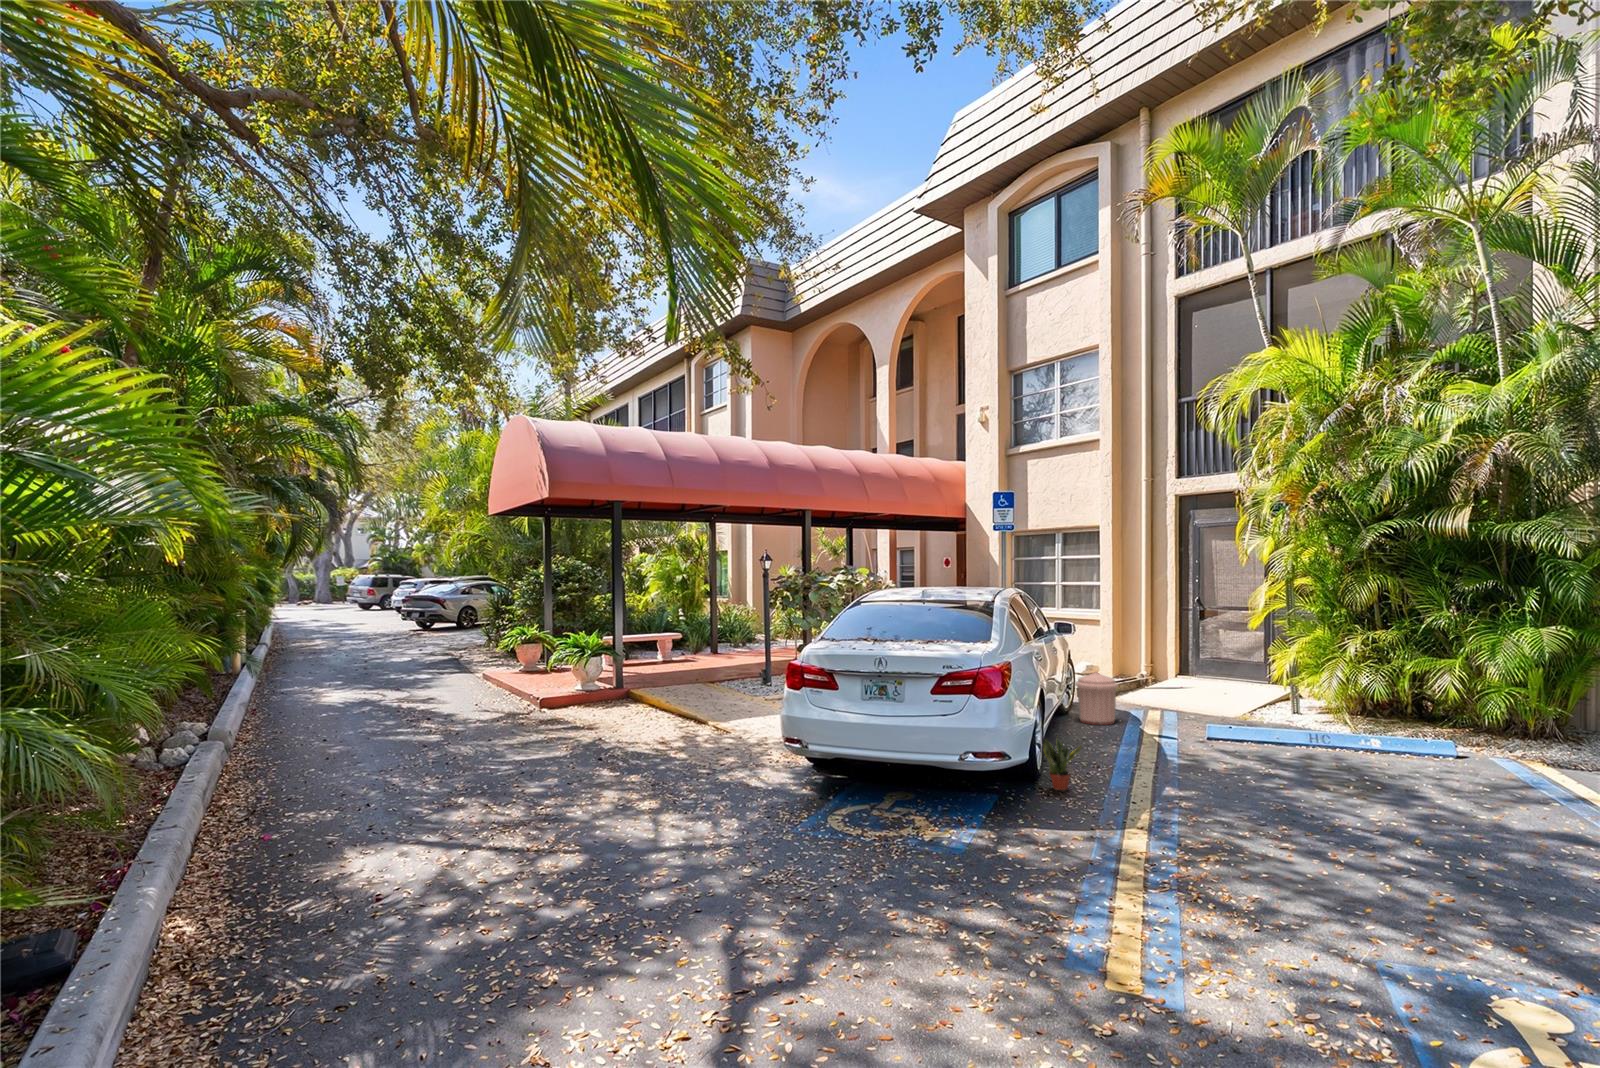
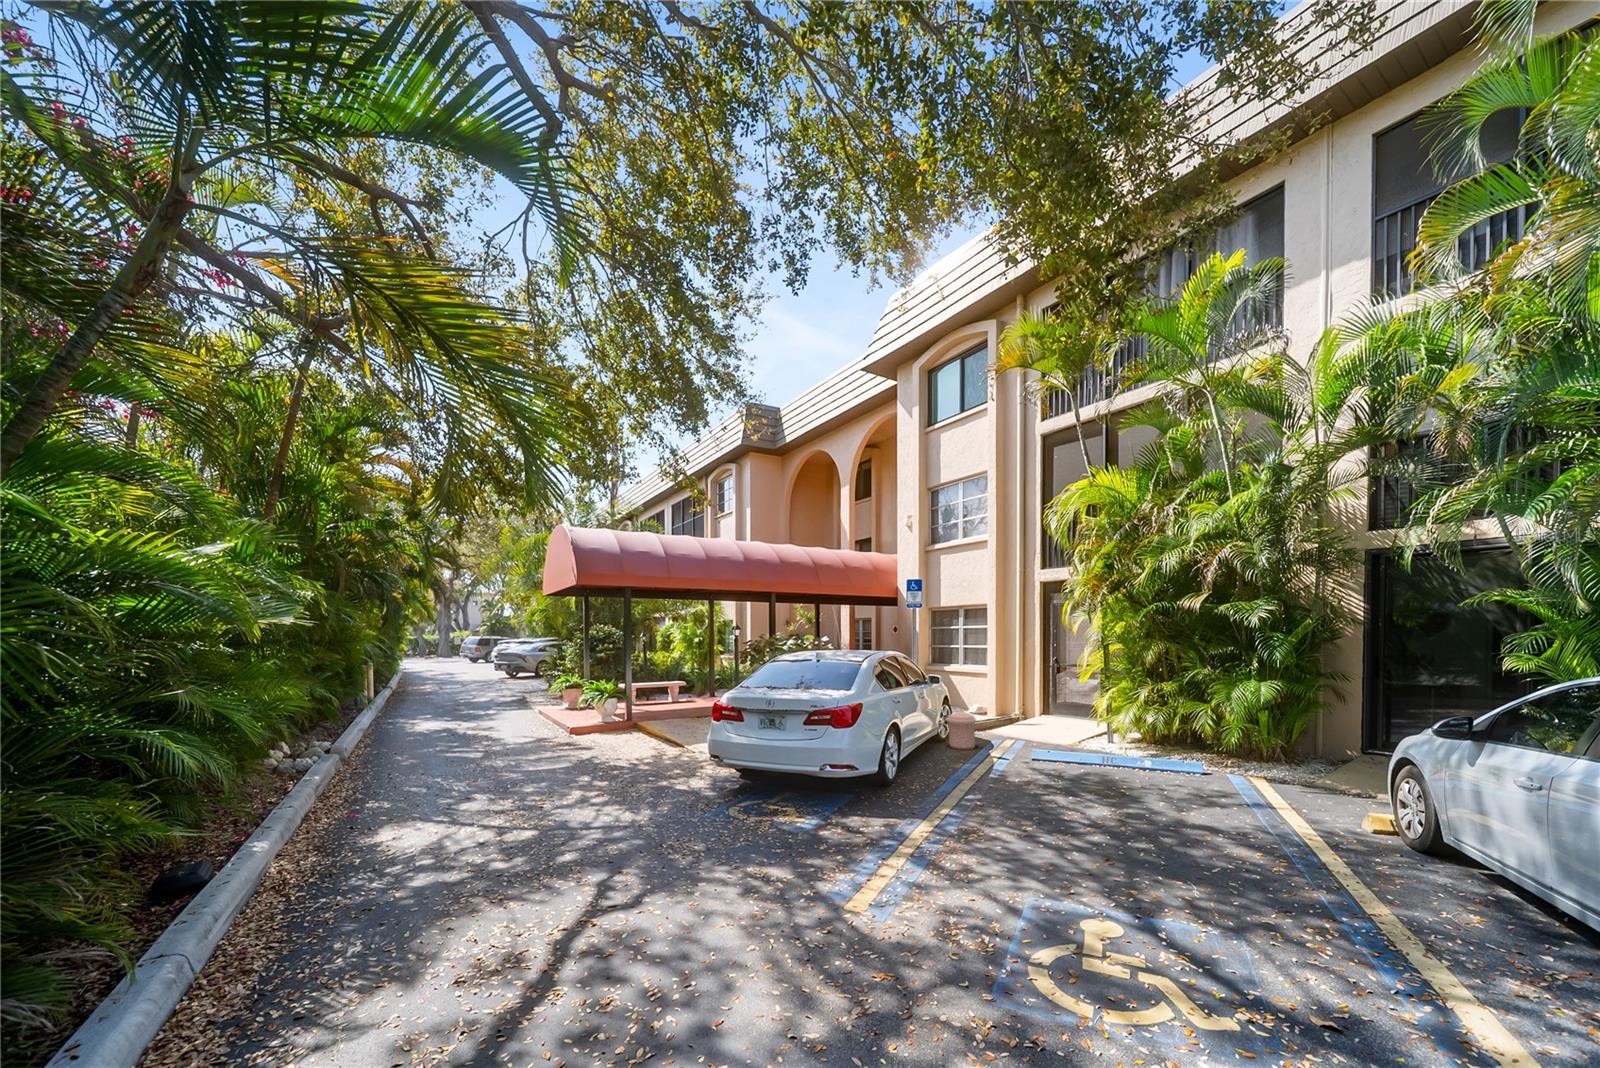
potted plant: present [1043,739,1081,790] -> none [894,754,919,795]

